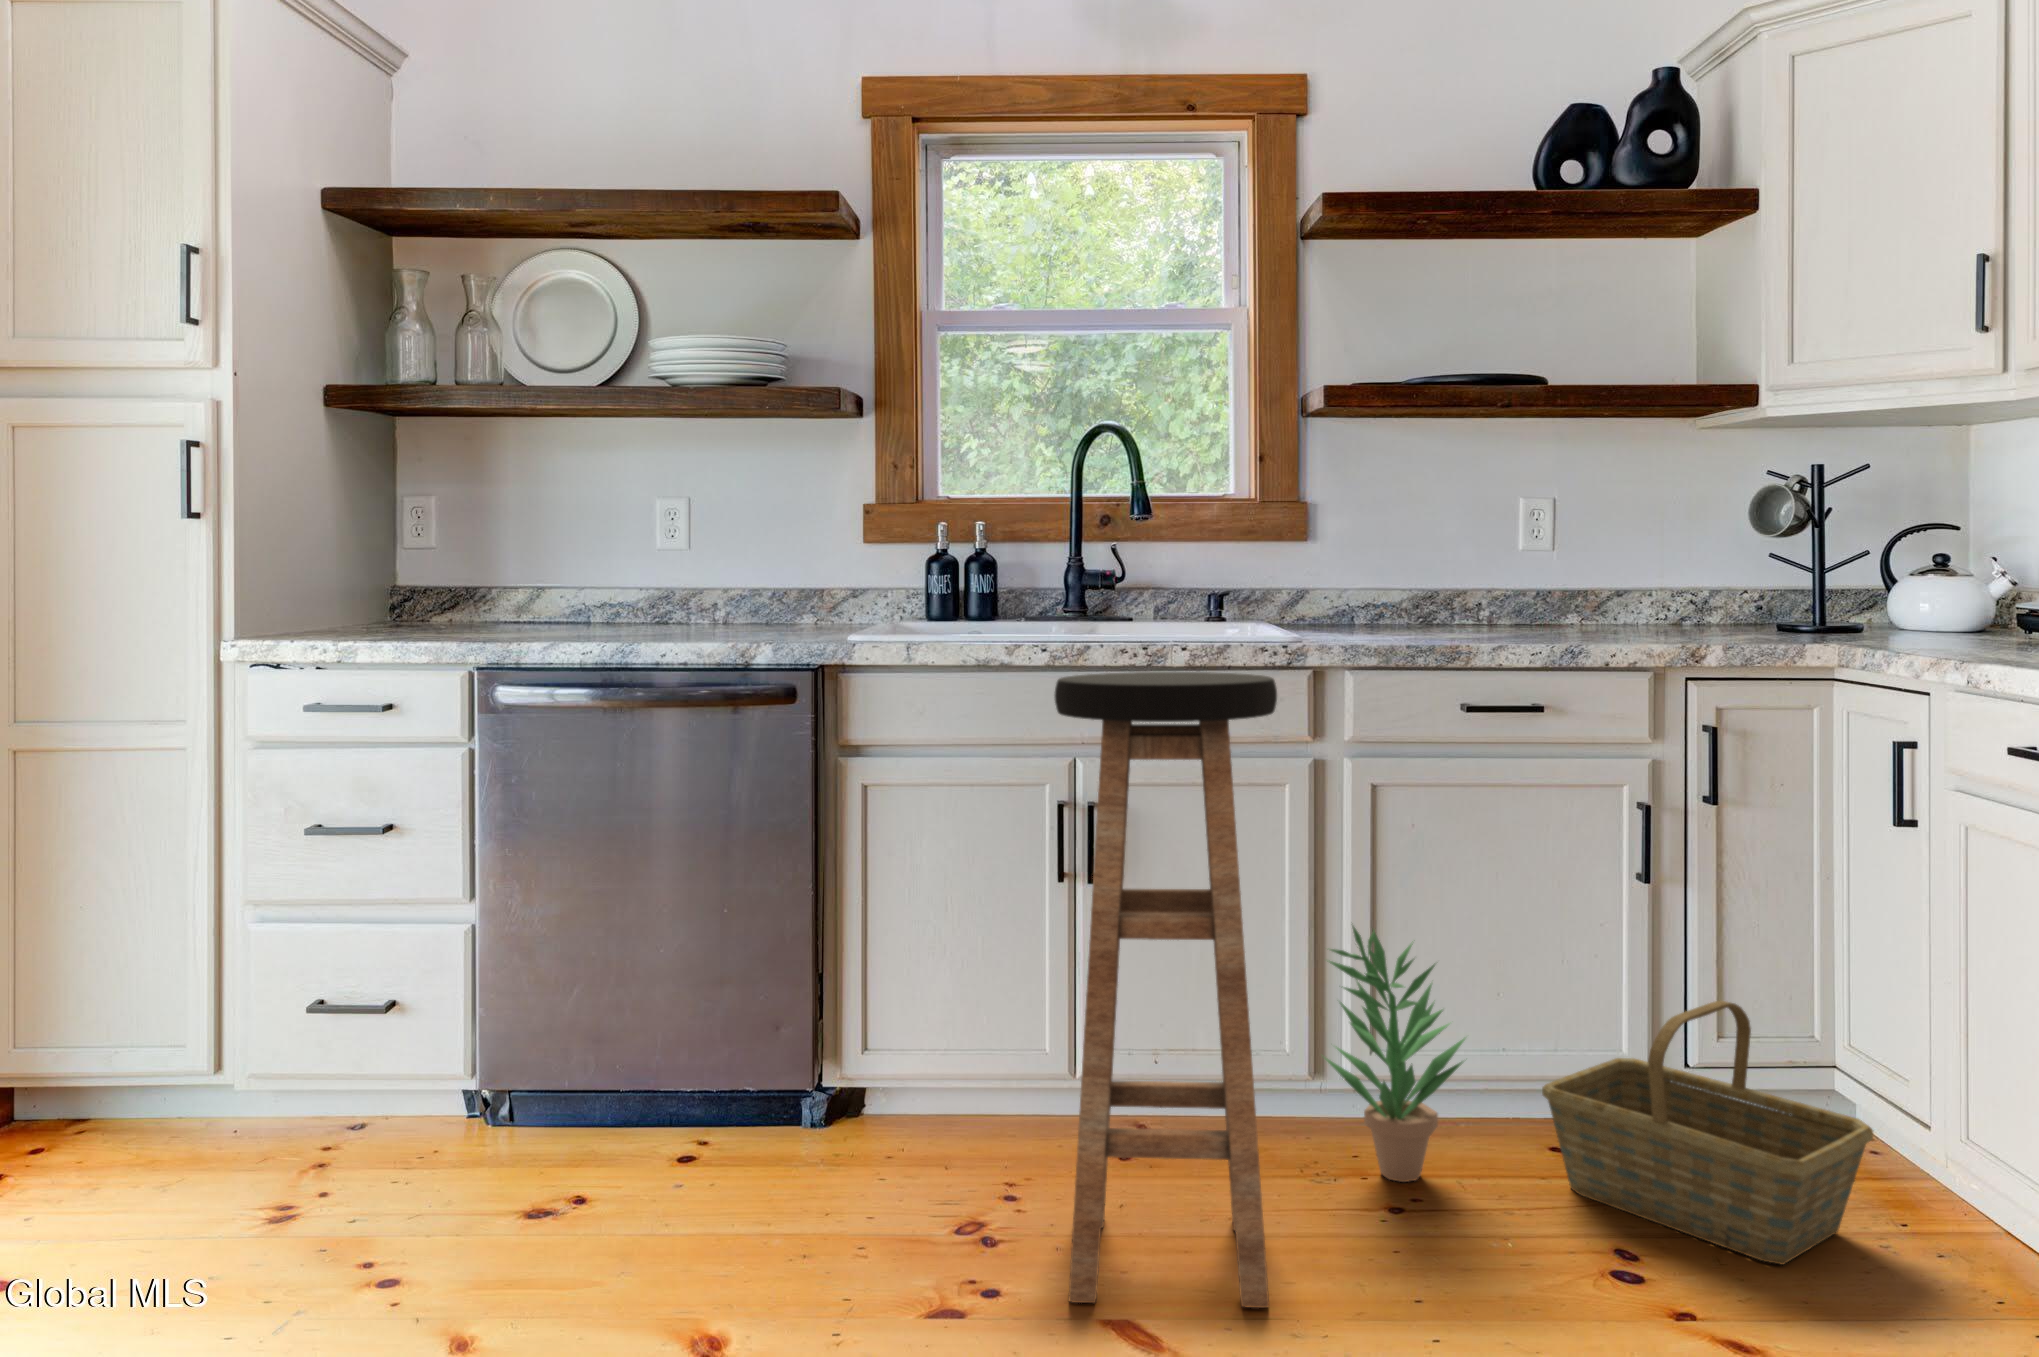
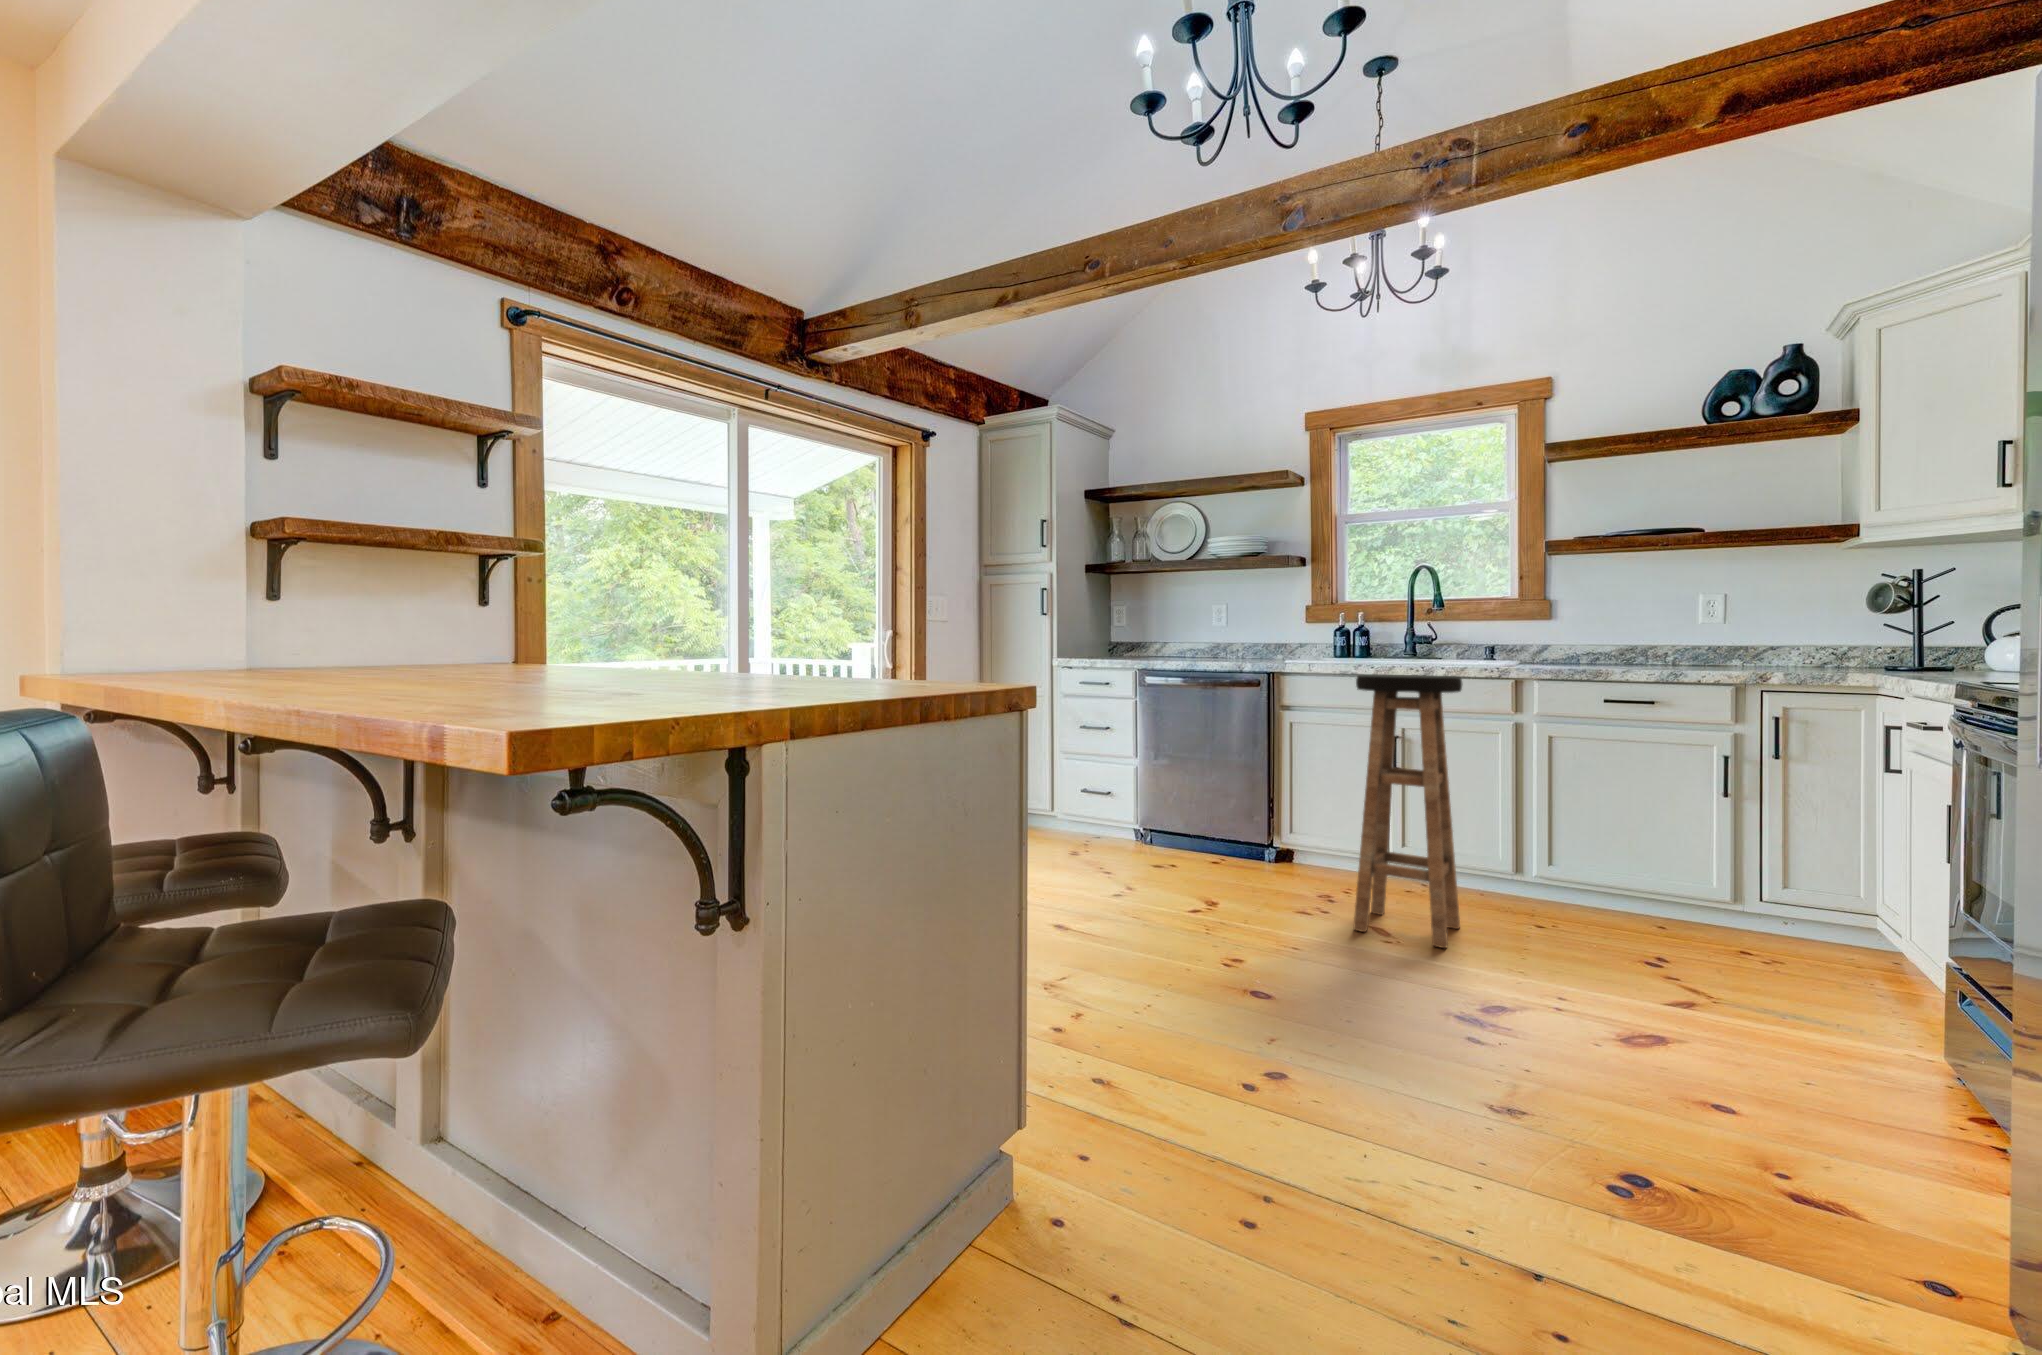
potted plant: present [1325,926,1465,1182] -> none [1509,800,1597,931]
basket: present [1542,1001,1873,1265] -> none [1640,861,1850,994]

